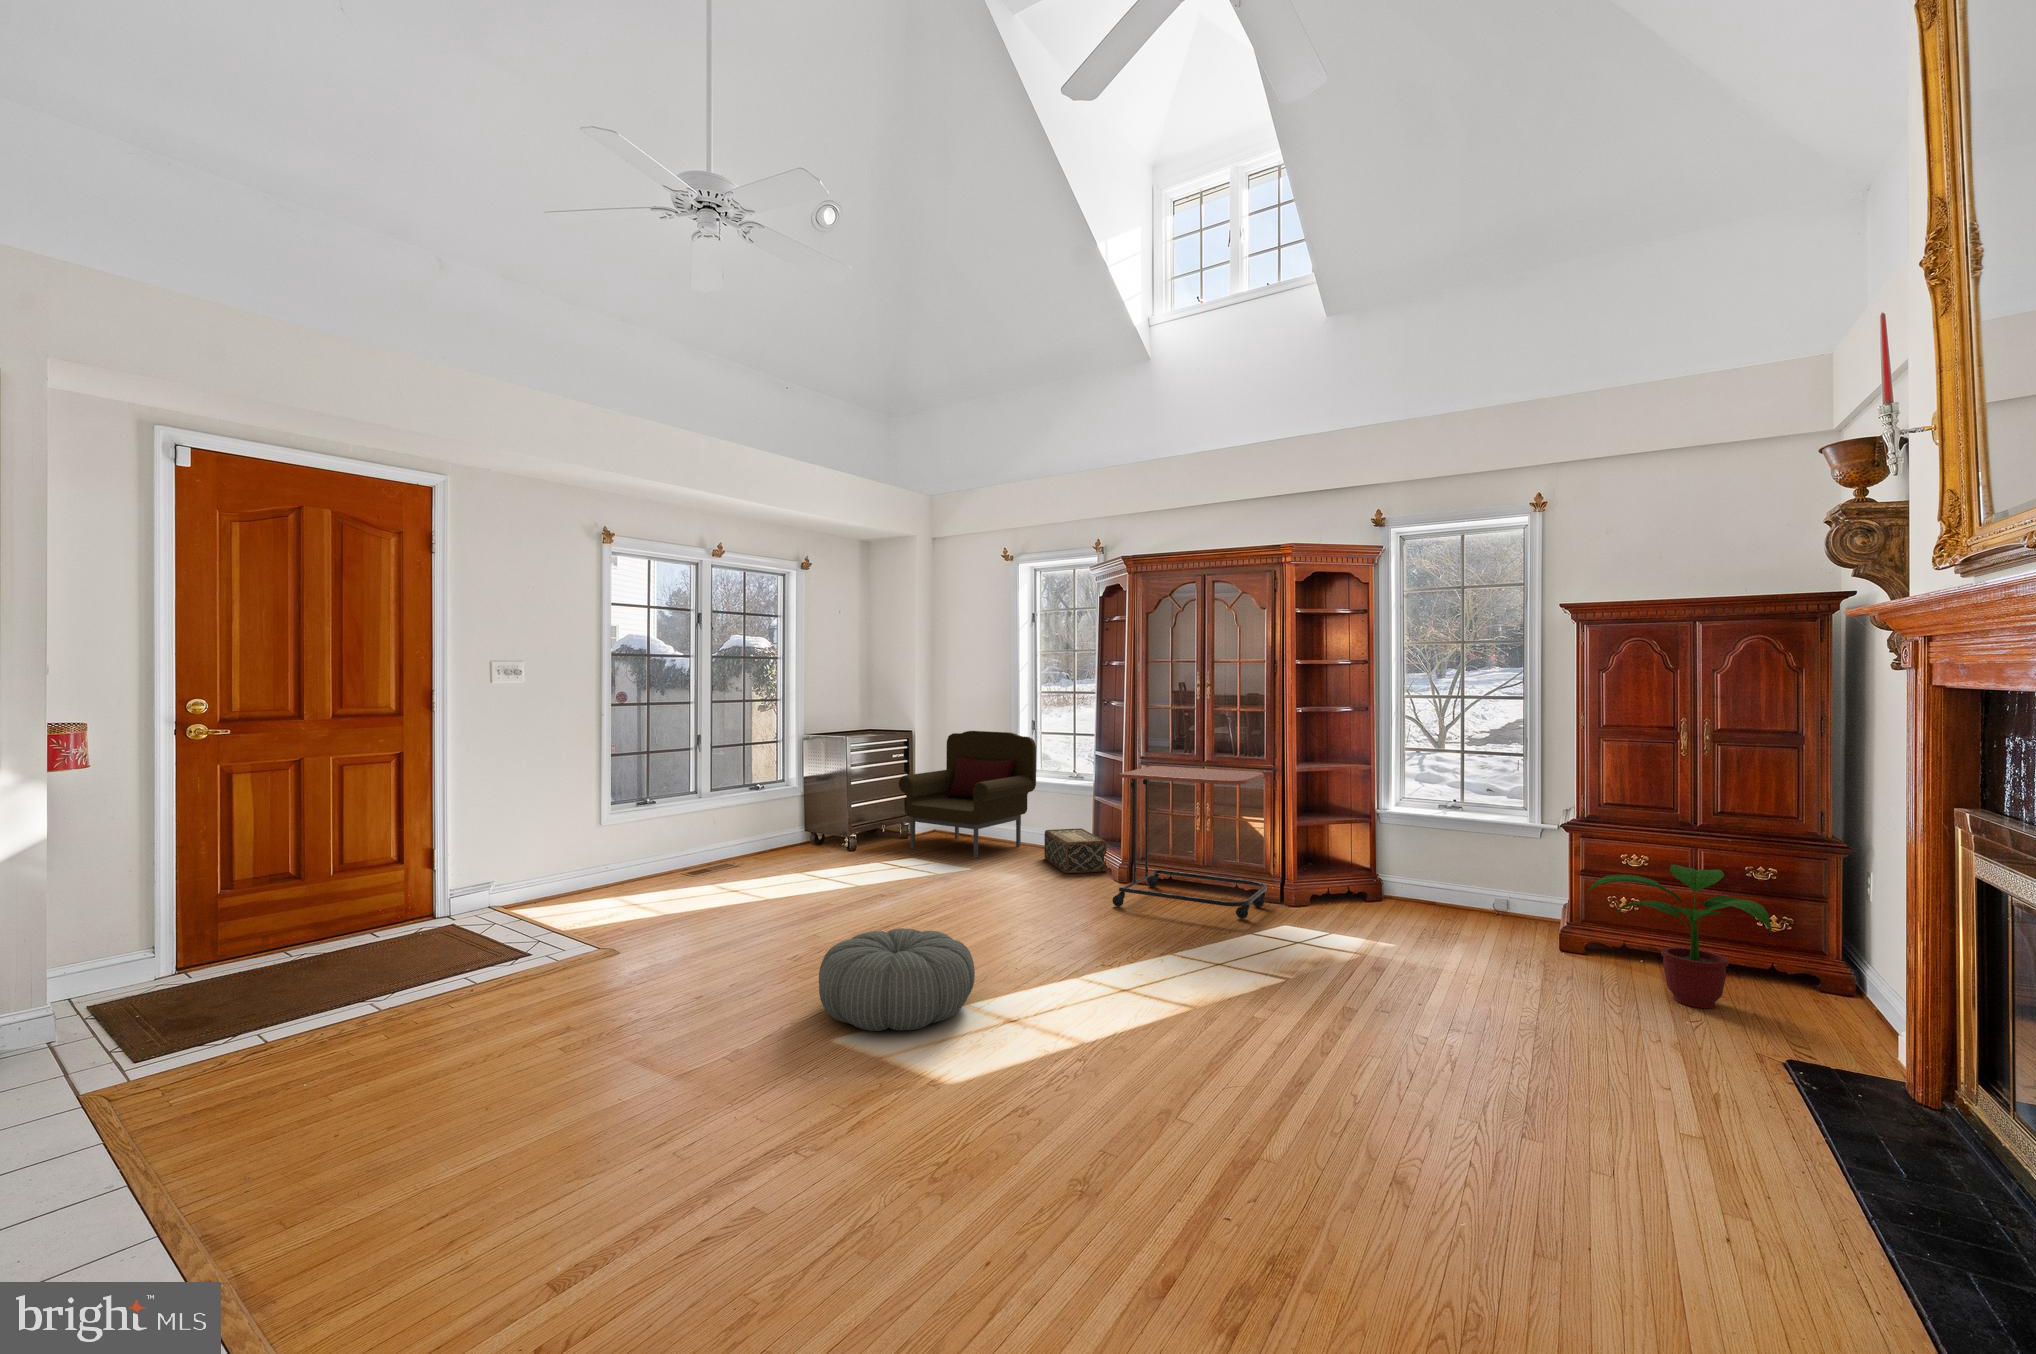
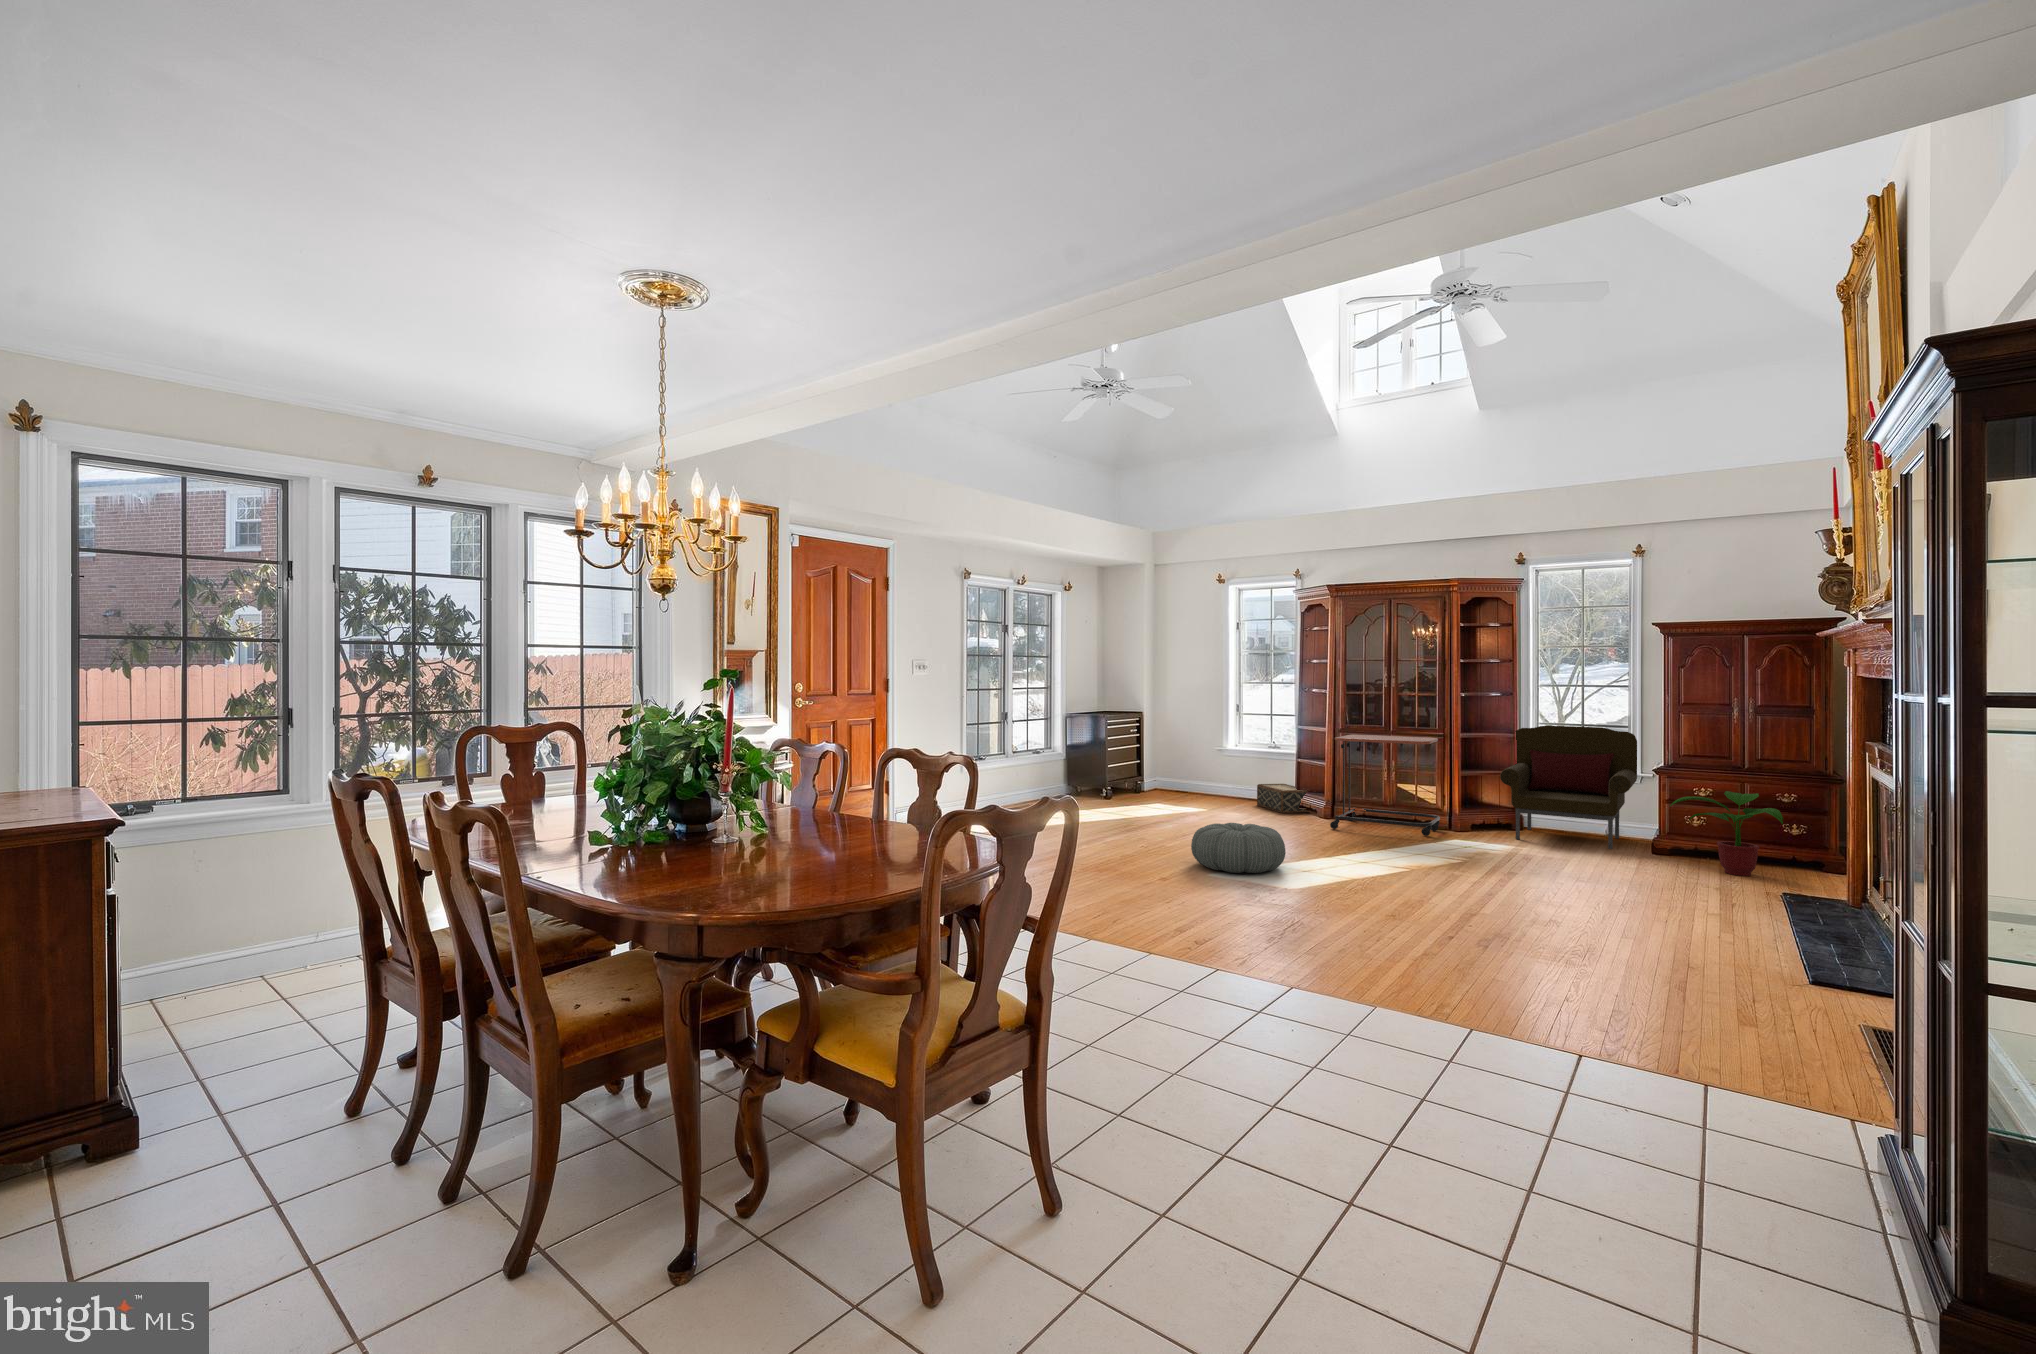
armchair: present [899,731,1036,859] -> present [1500,725,1637,849]

